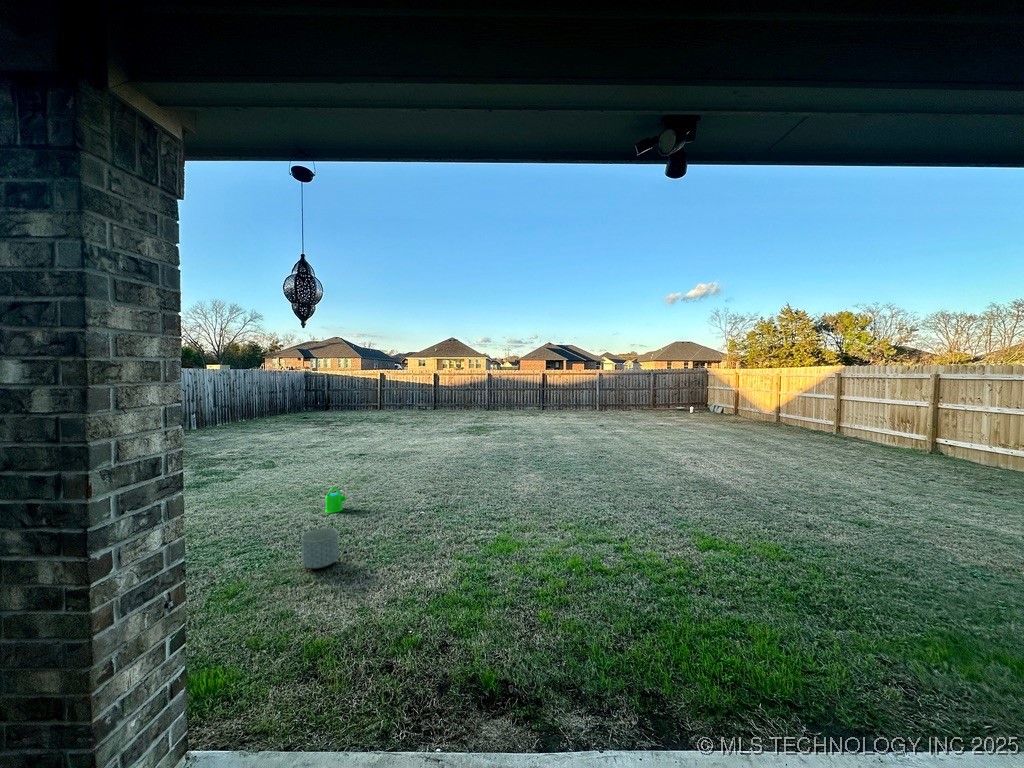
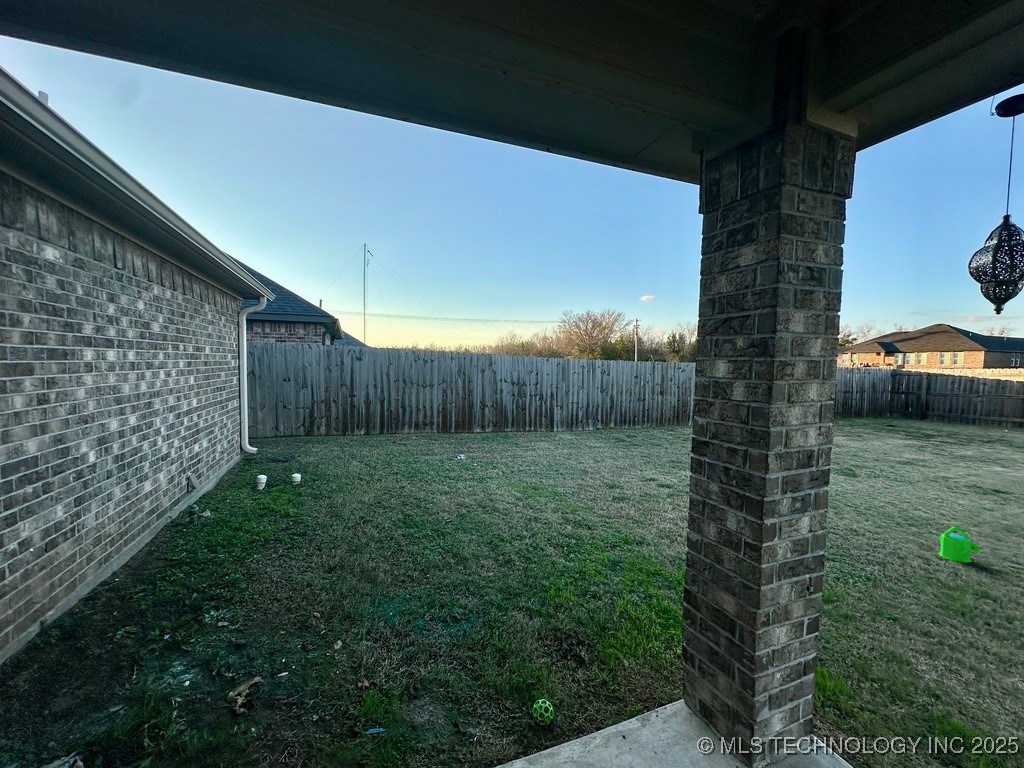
planter: present [302,528,338,569] -> none [914,573,976,630]

